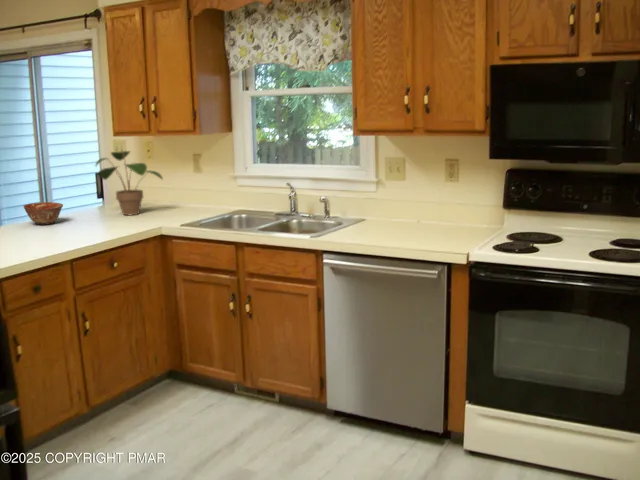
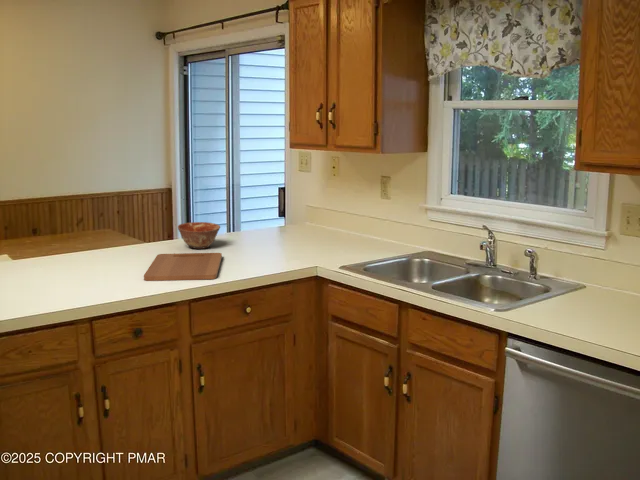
potted plant: present [96,151,162,215] -> none [260,167,337,245]
cutting board: none [14,224,83,248] -> present [144,253,222,281]

